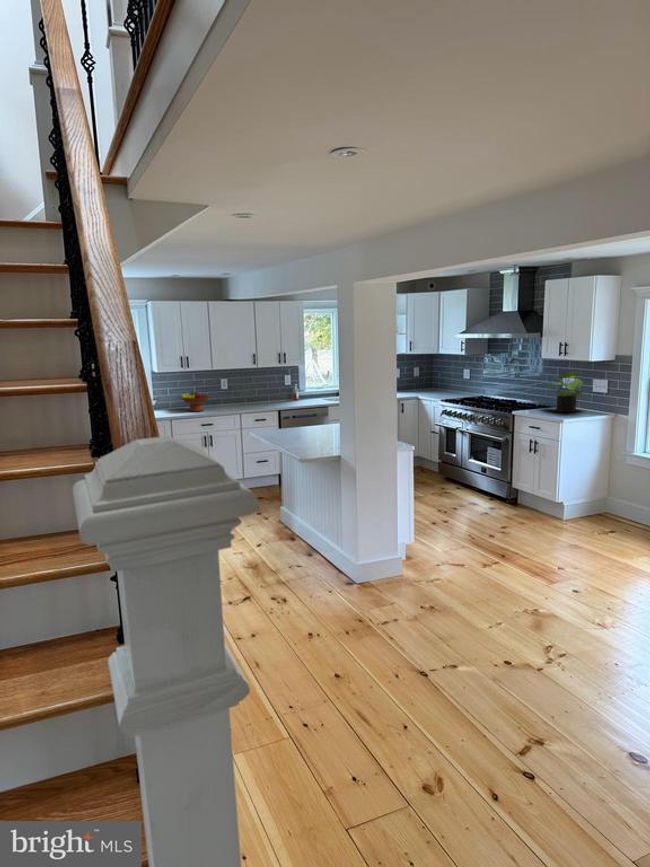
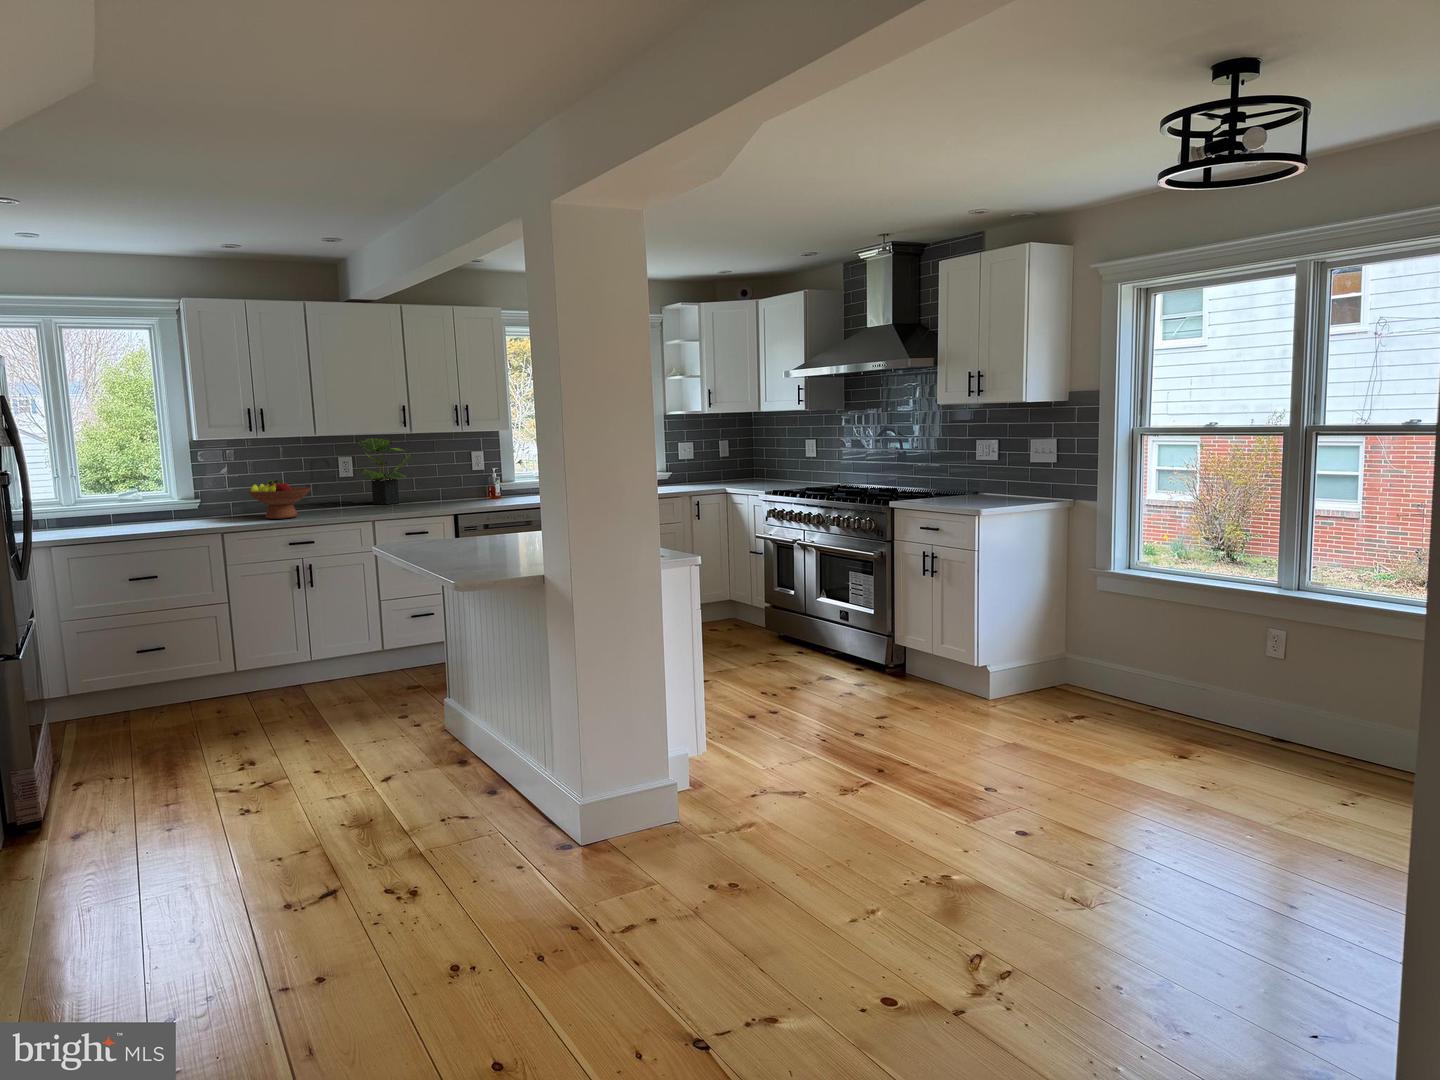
potted plant: present [548,370,584,412] -> present [357,437,412,504]

